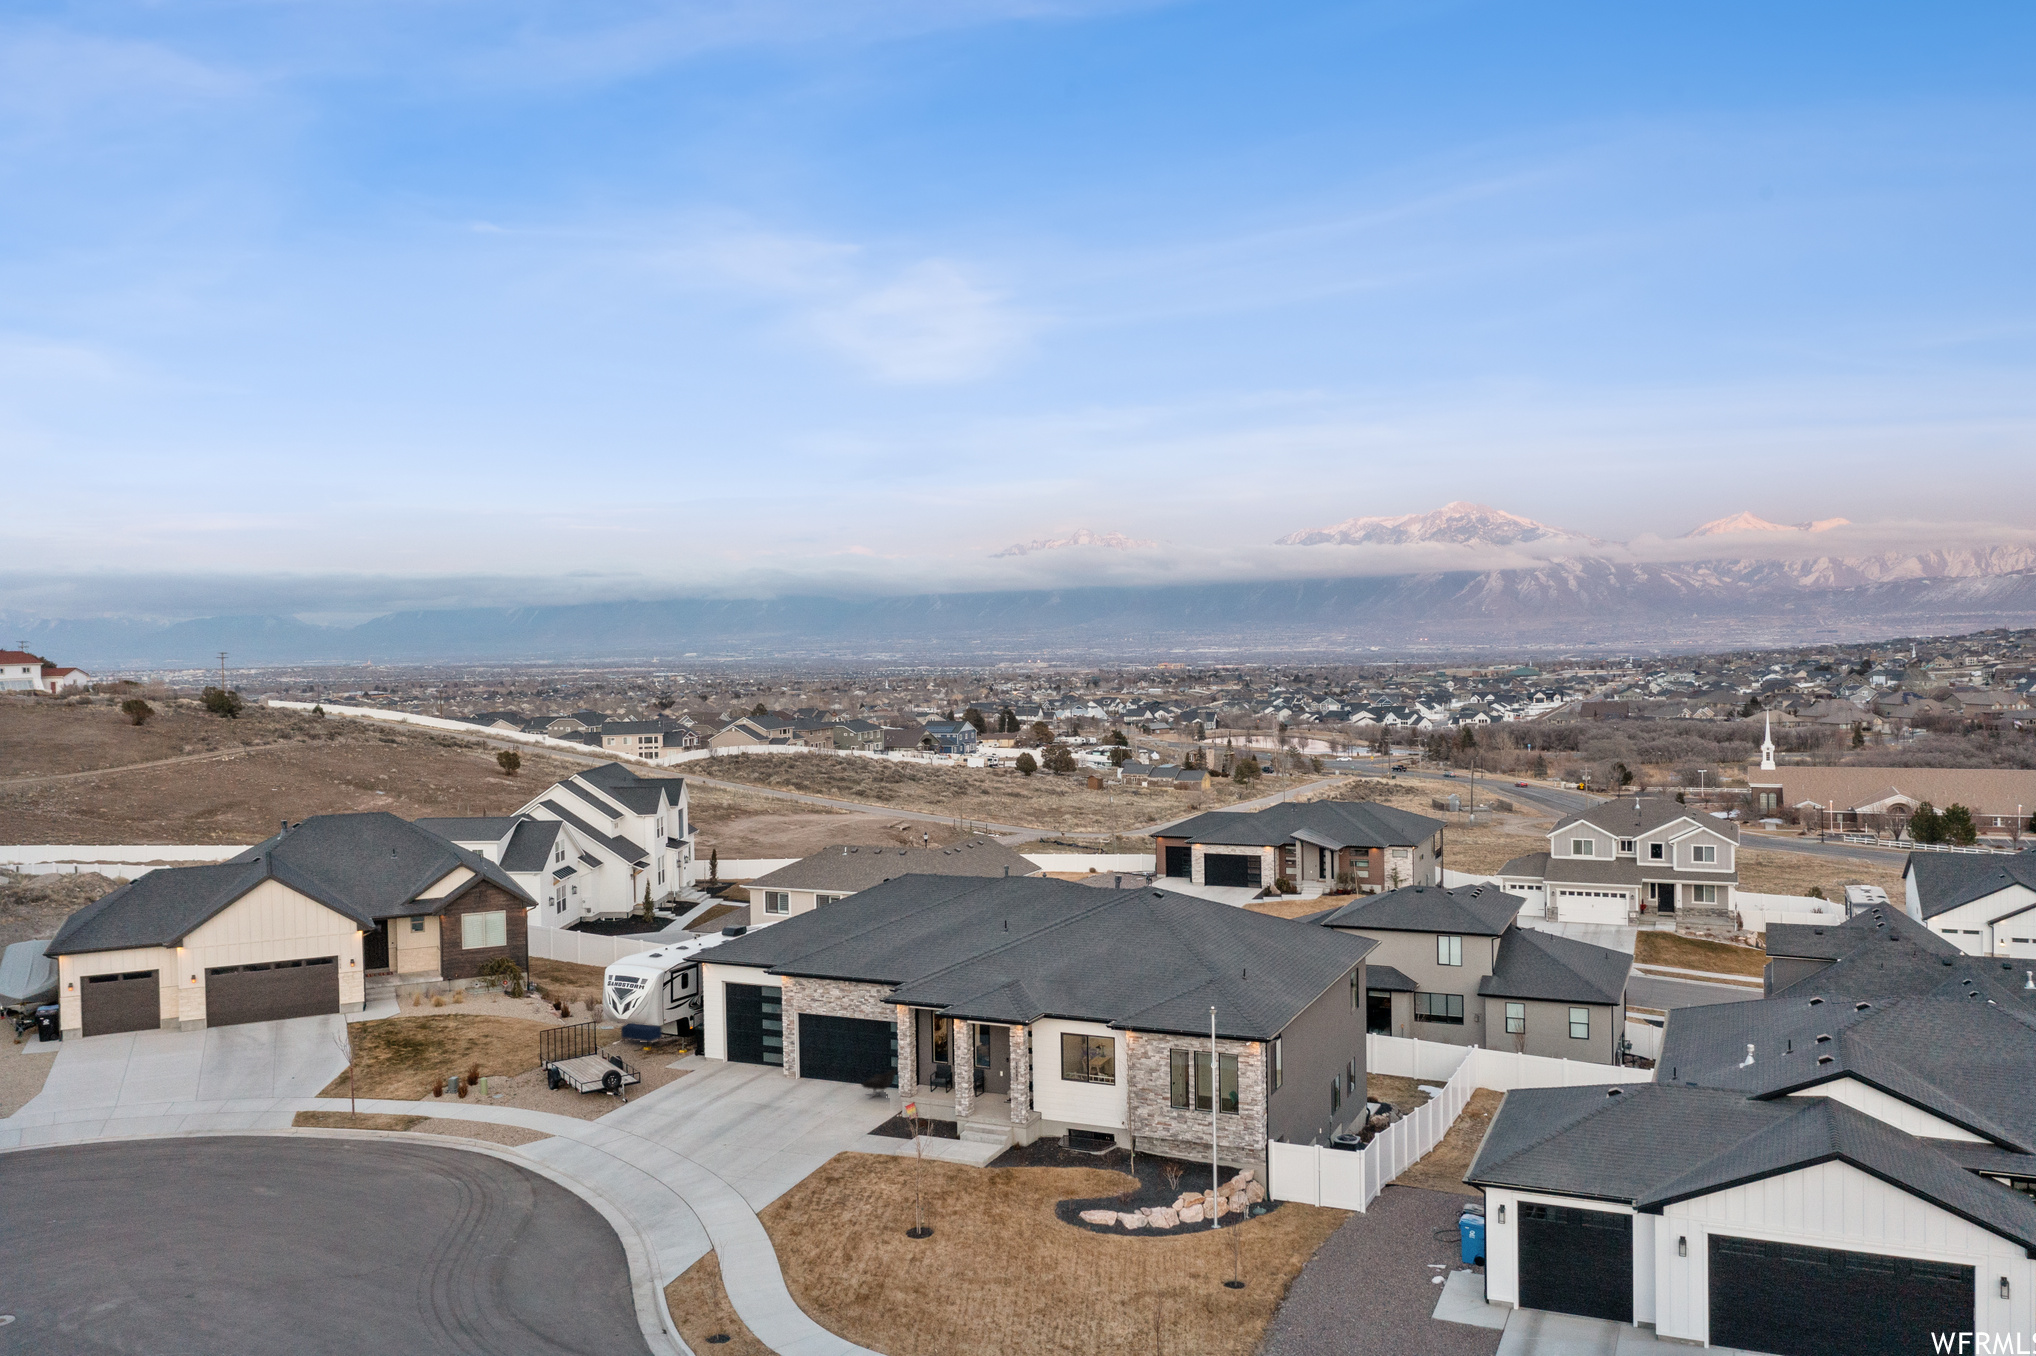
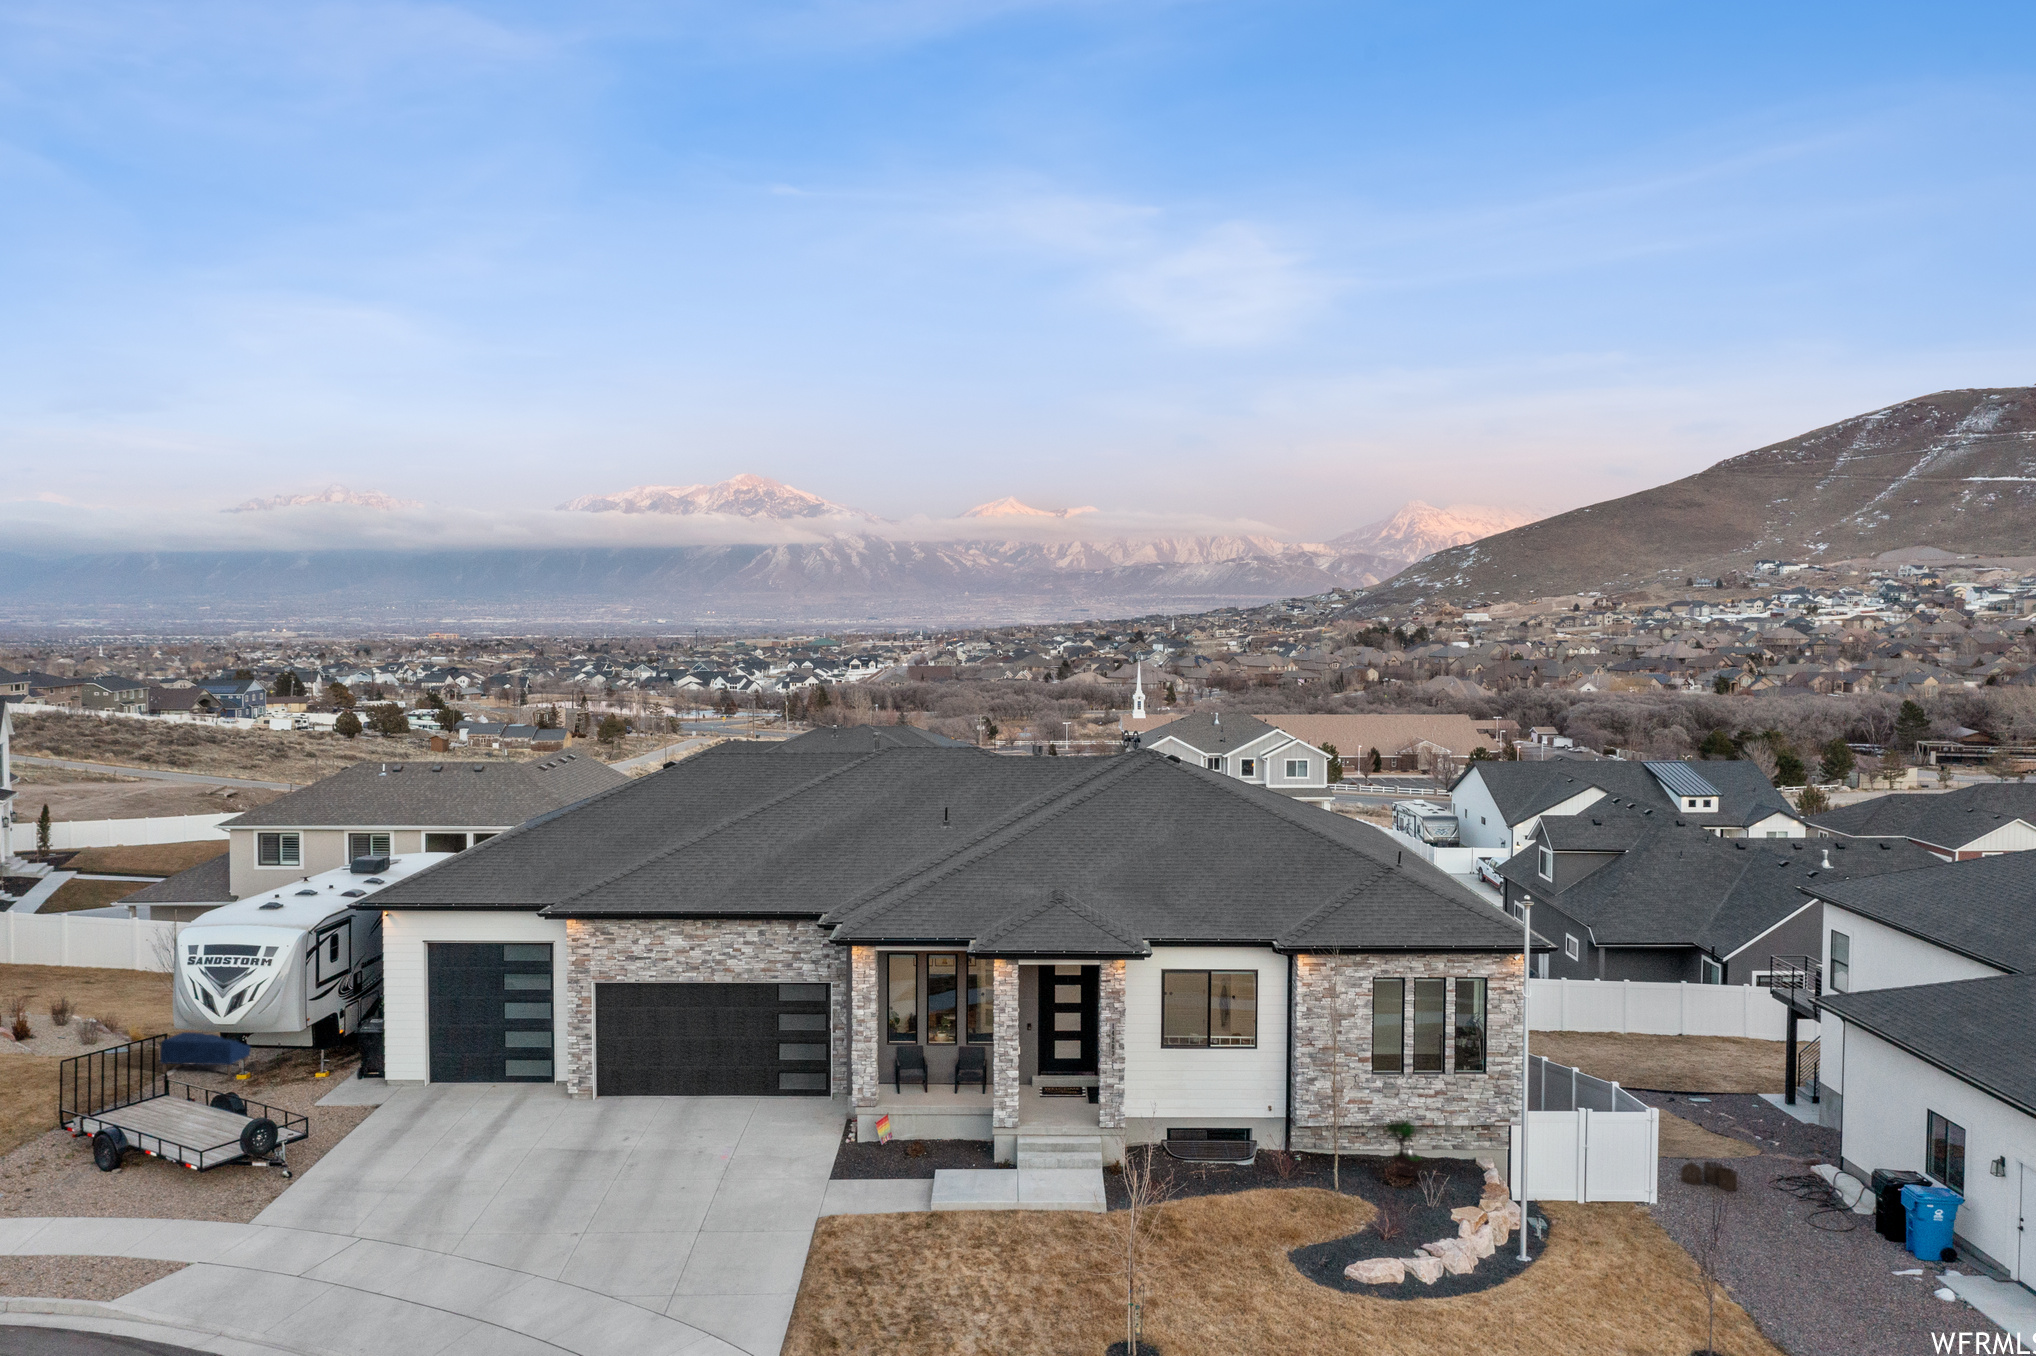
lounge chair: present [861,1069,896,1095] -> none [736,1063,797,1120]
potted tree: none [1170,1133,1195,1175] -> present [1384,1117,1422,1176]
woven basket: none [1365,1191,1405,1213] -> present [1681,1162,1737,1191]

